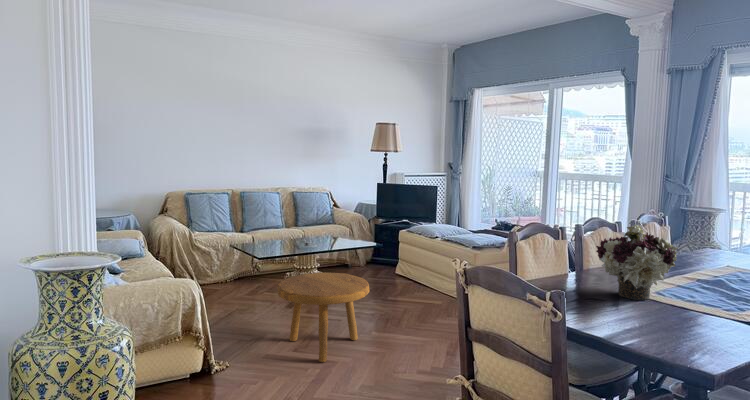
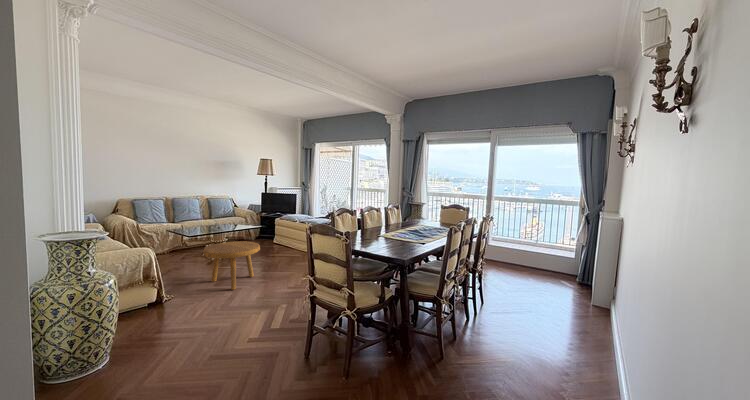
flower arrangement: present [596,224,678,300] -> none [369,206,400,238]

